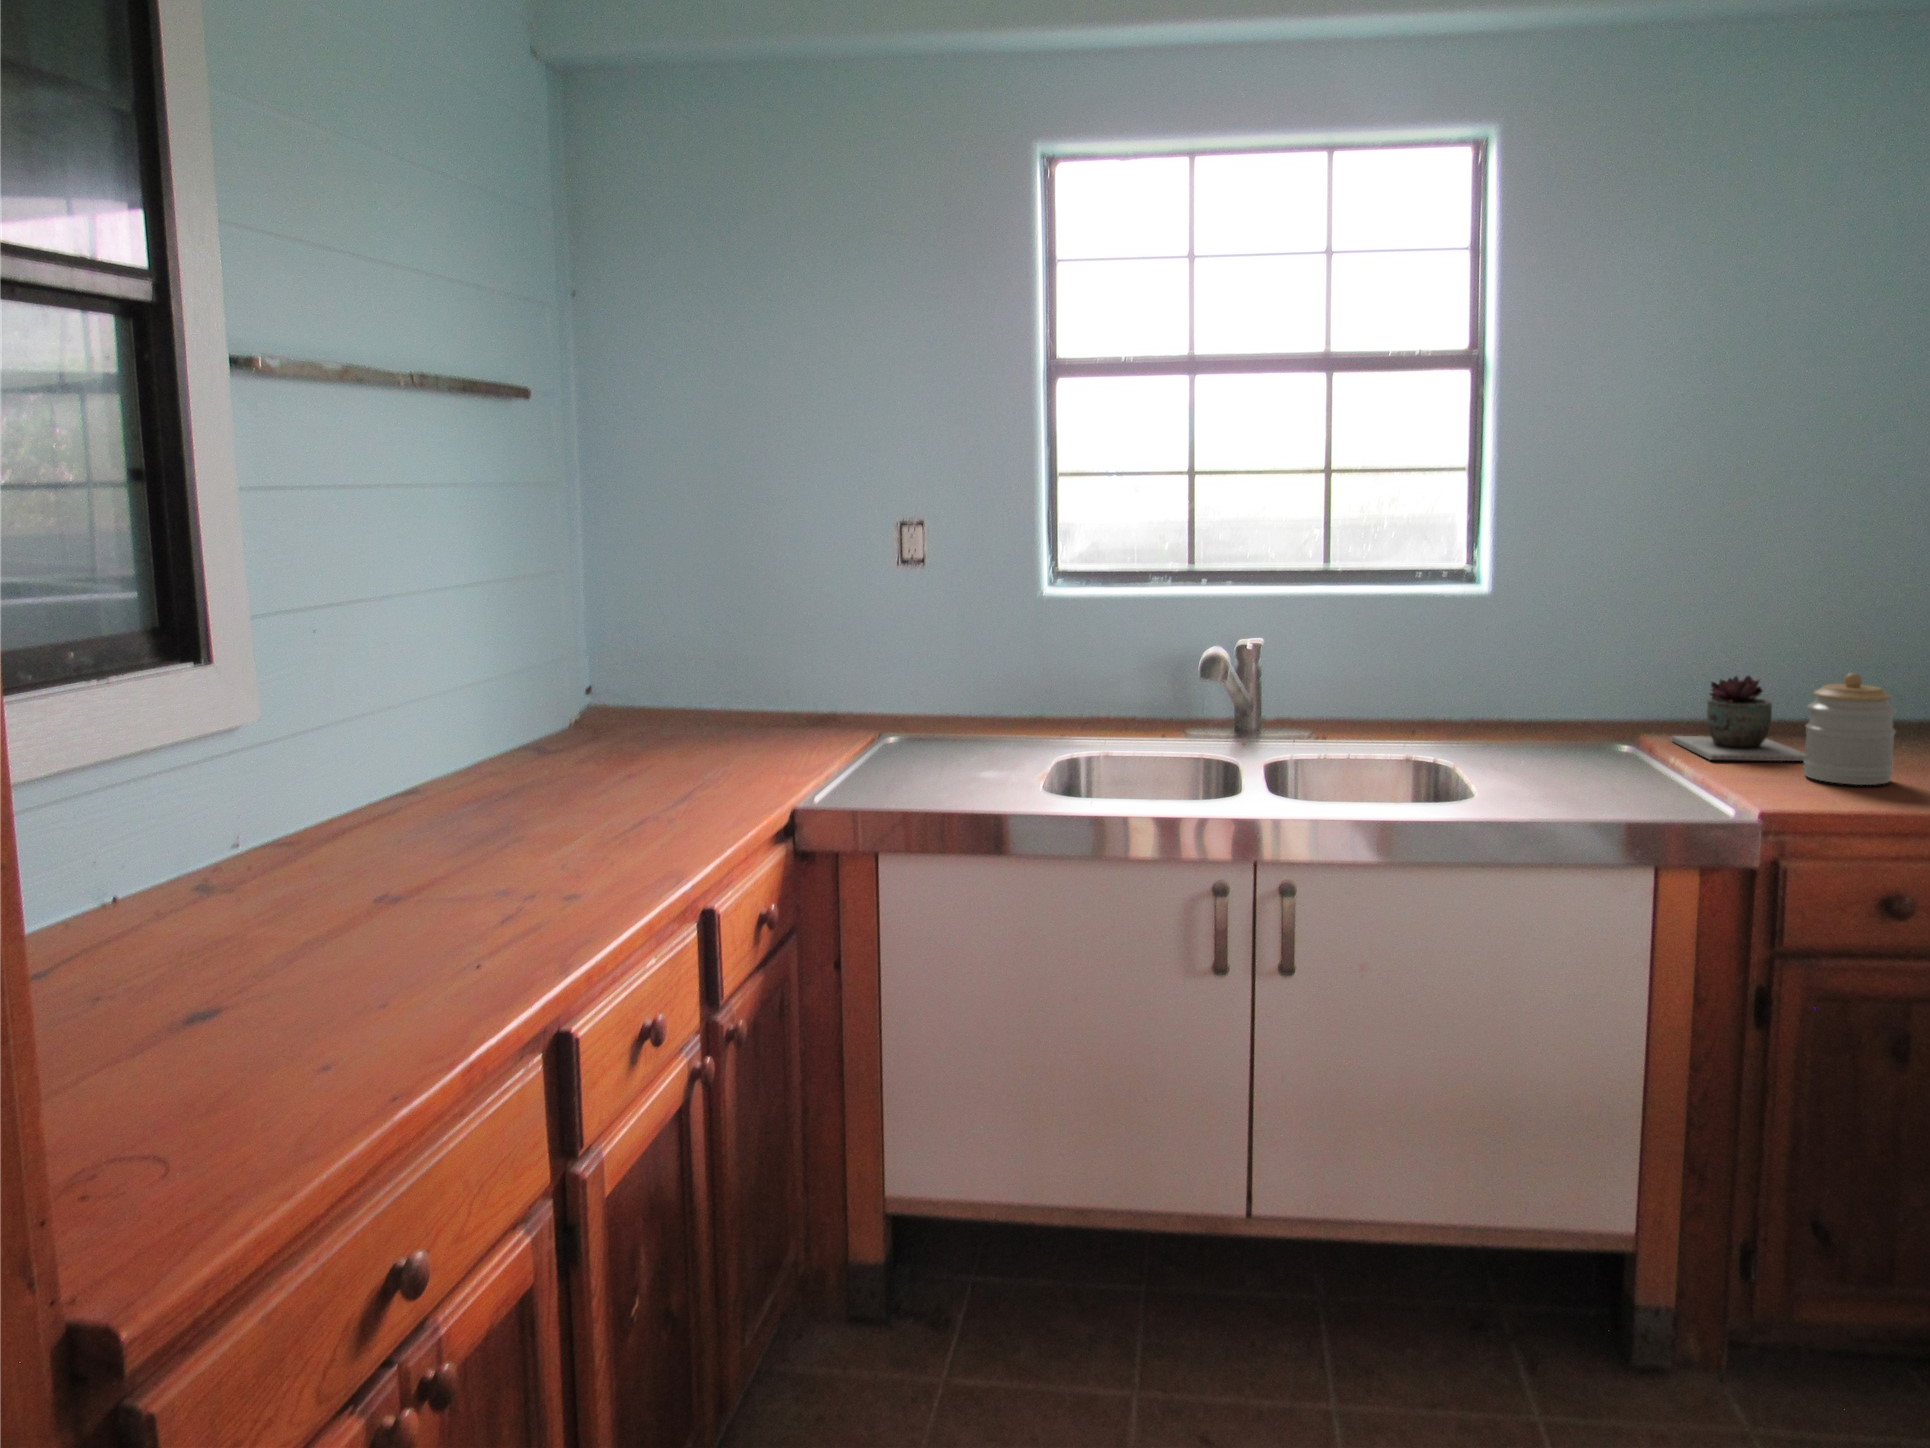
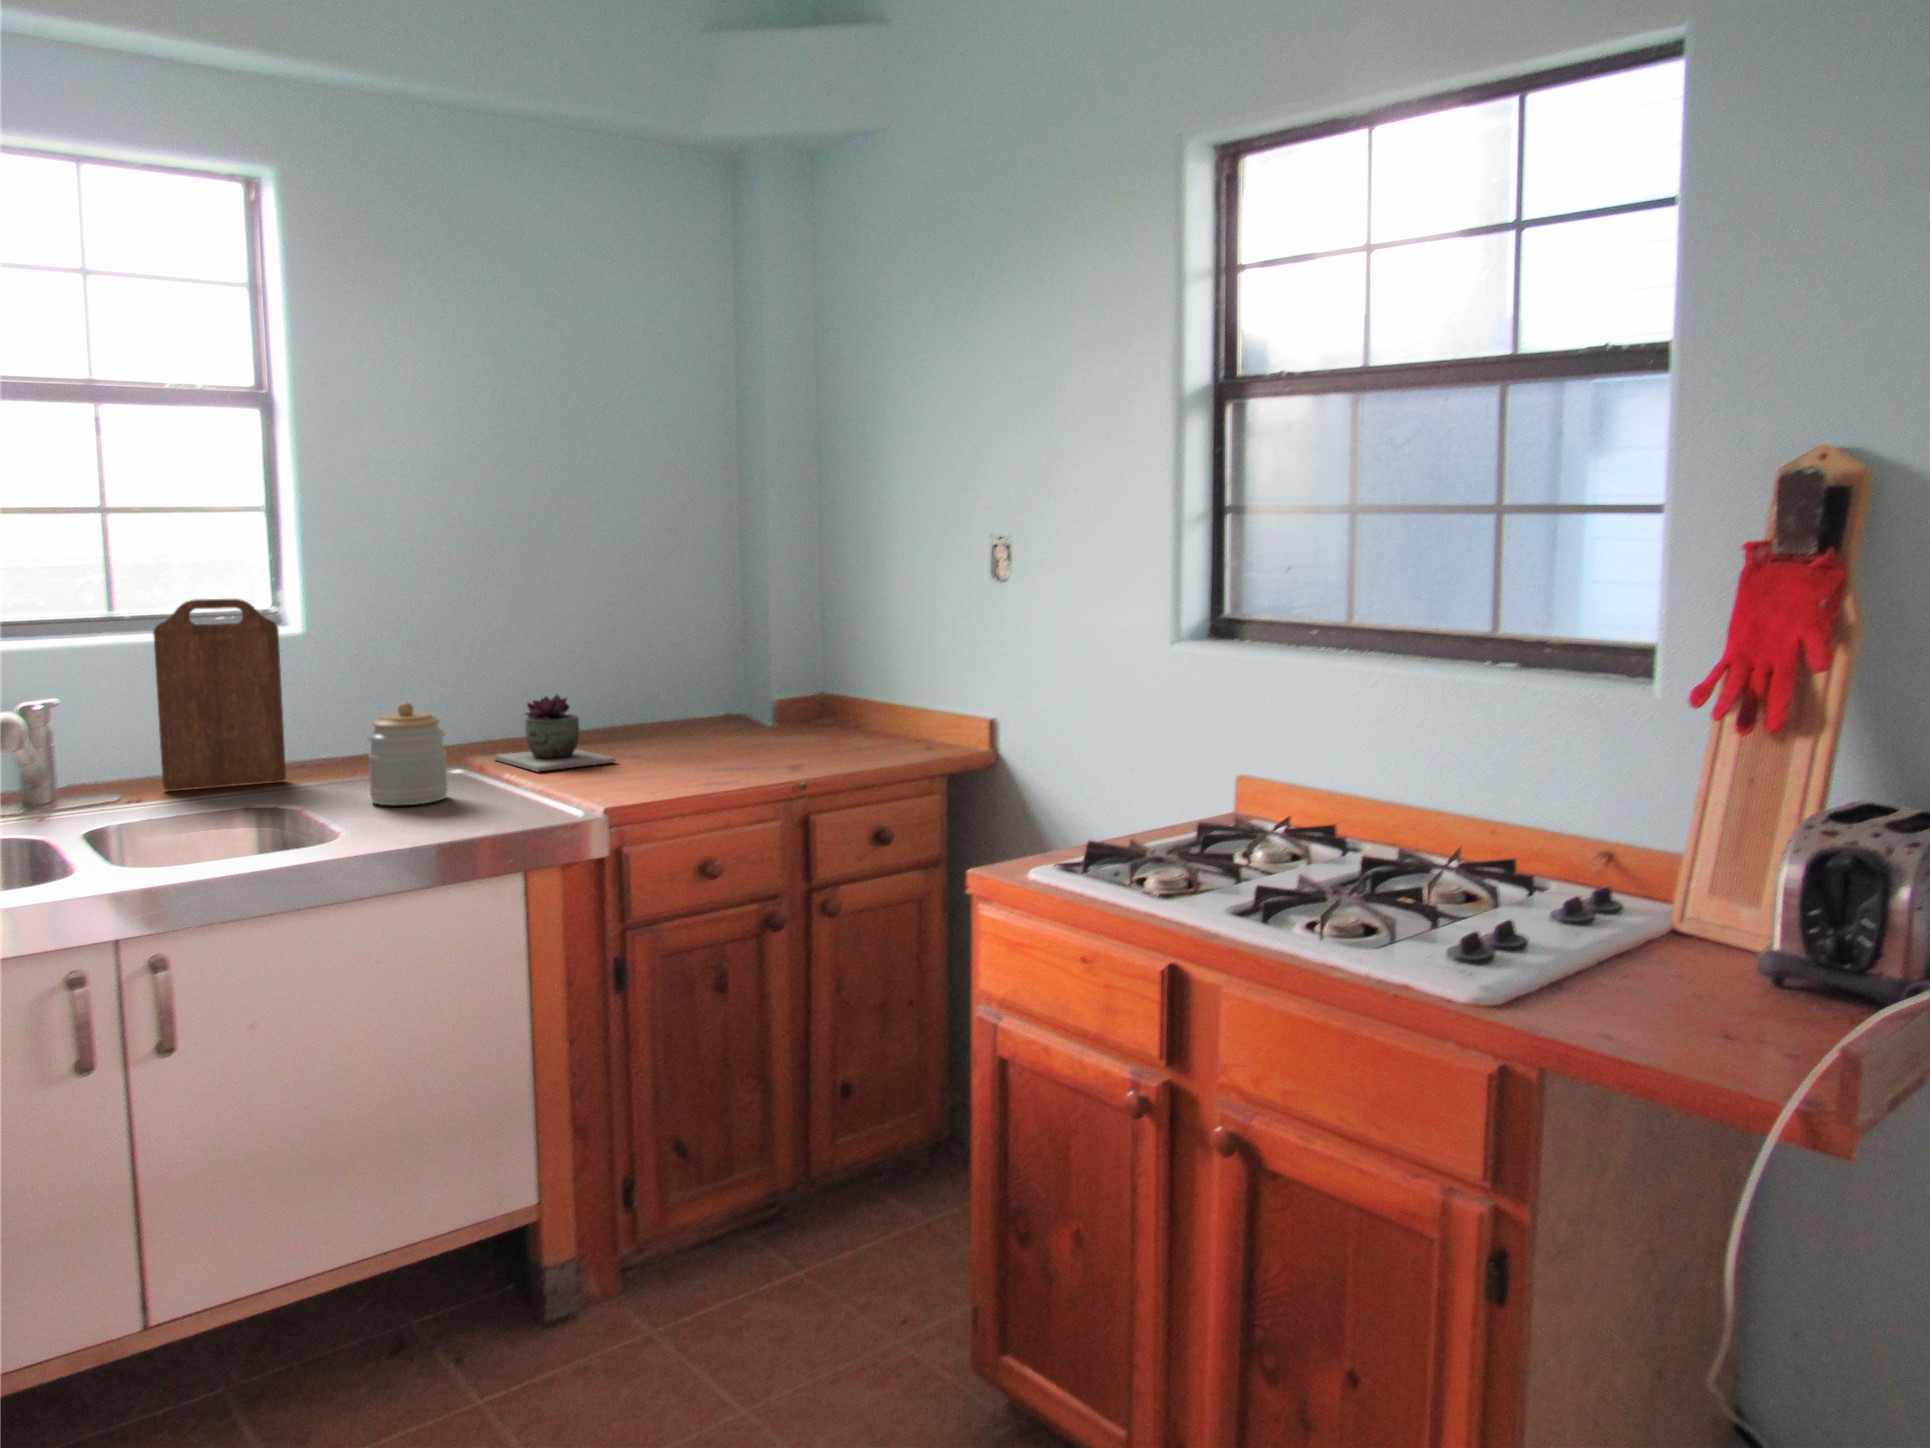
cutting board: none [1348,555,1460,736] -> present [153,599,286,791]
jar: present [1803,673,1897,785] -> present [367,702,448,805]

